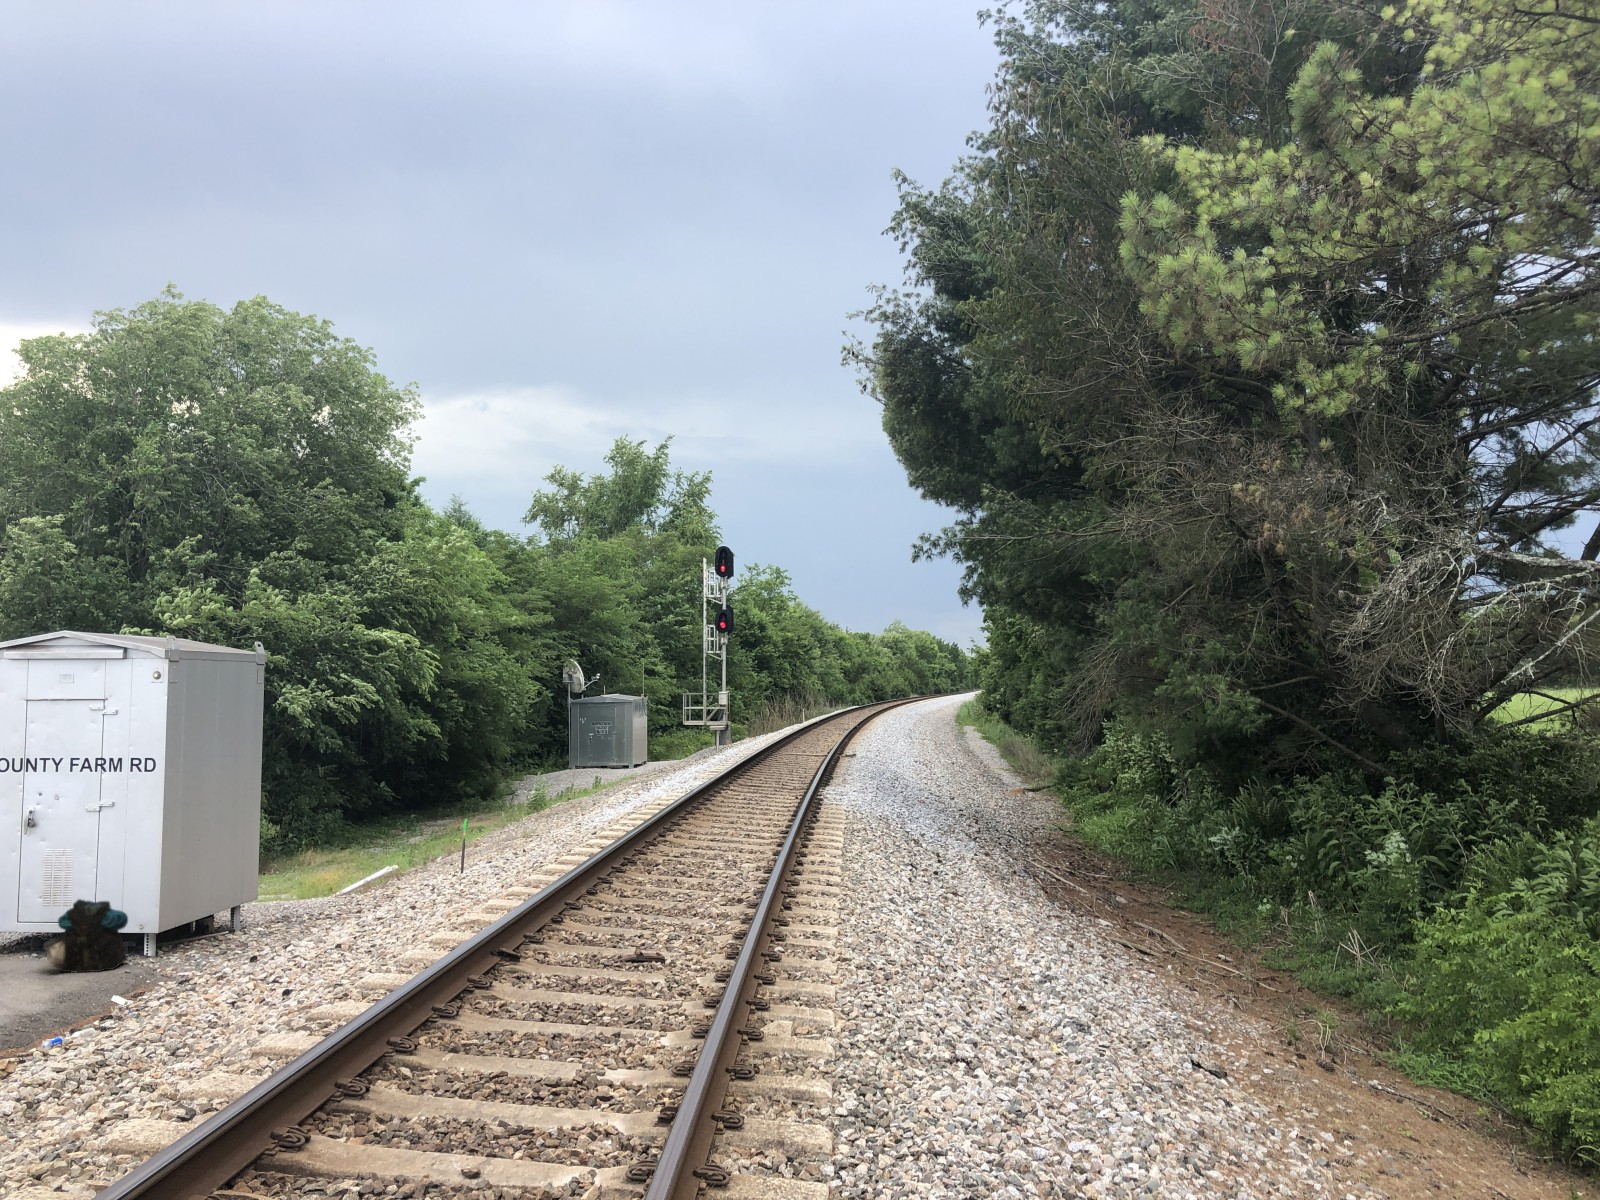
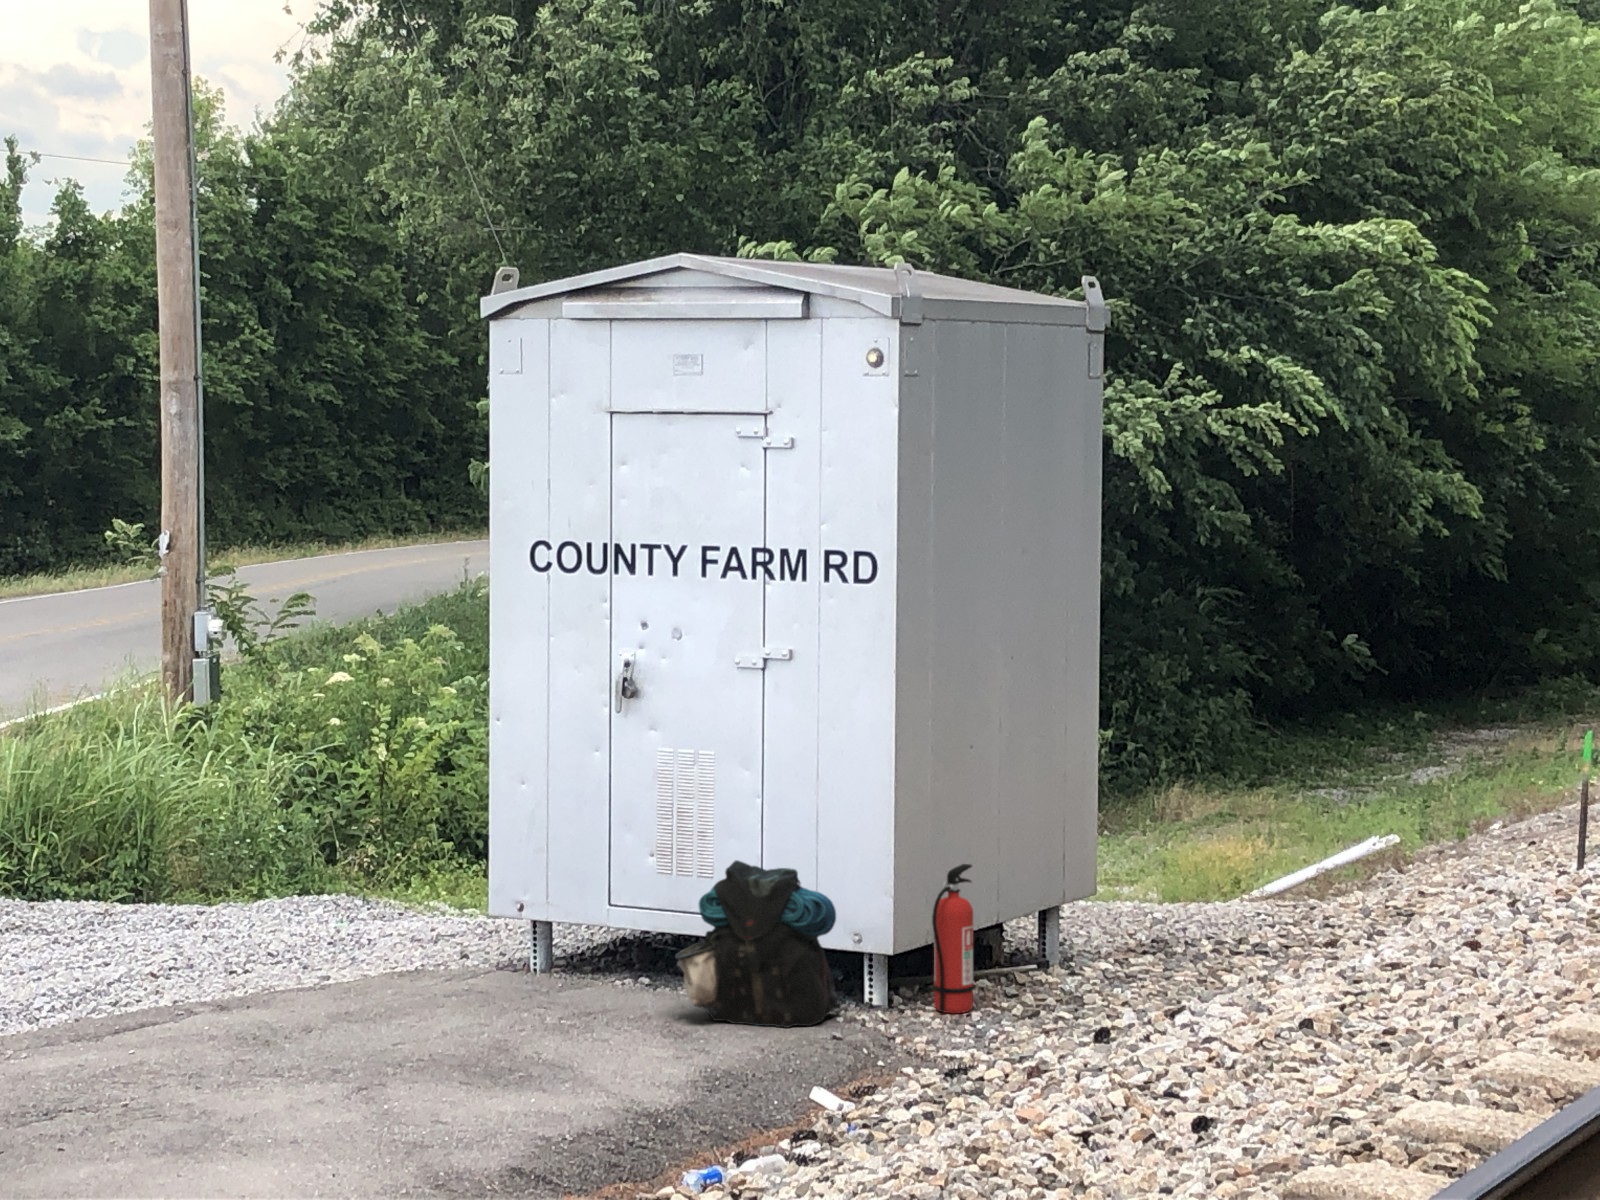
fire extinguisher: none [174,892,197,957] -> present [932,864,974,1014]

